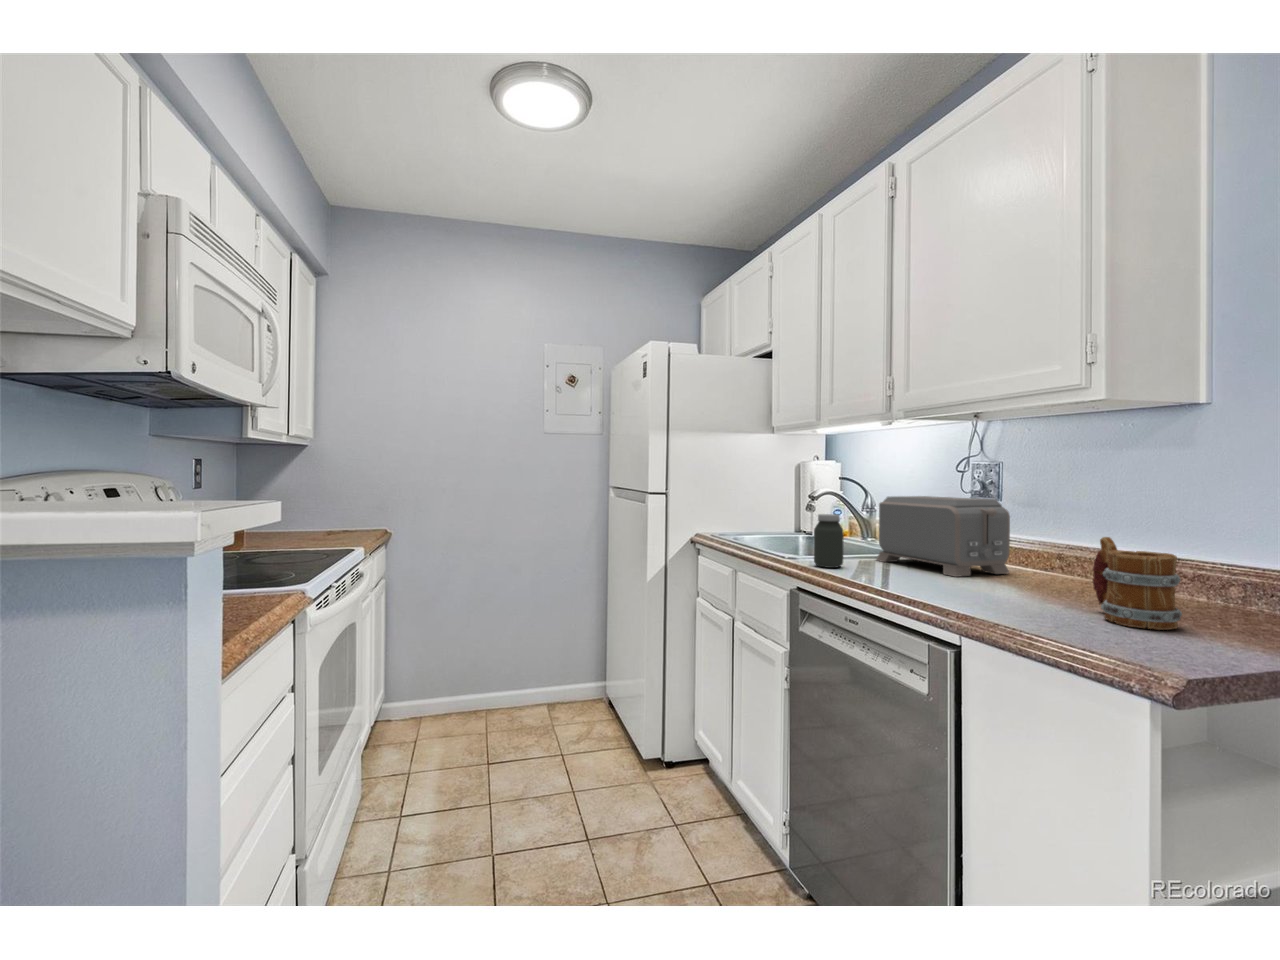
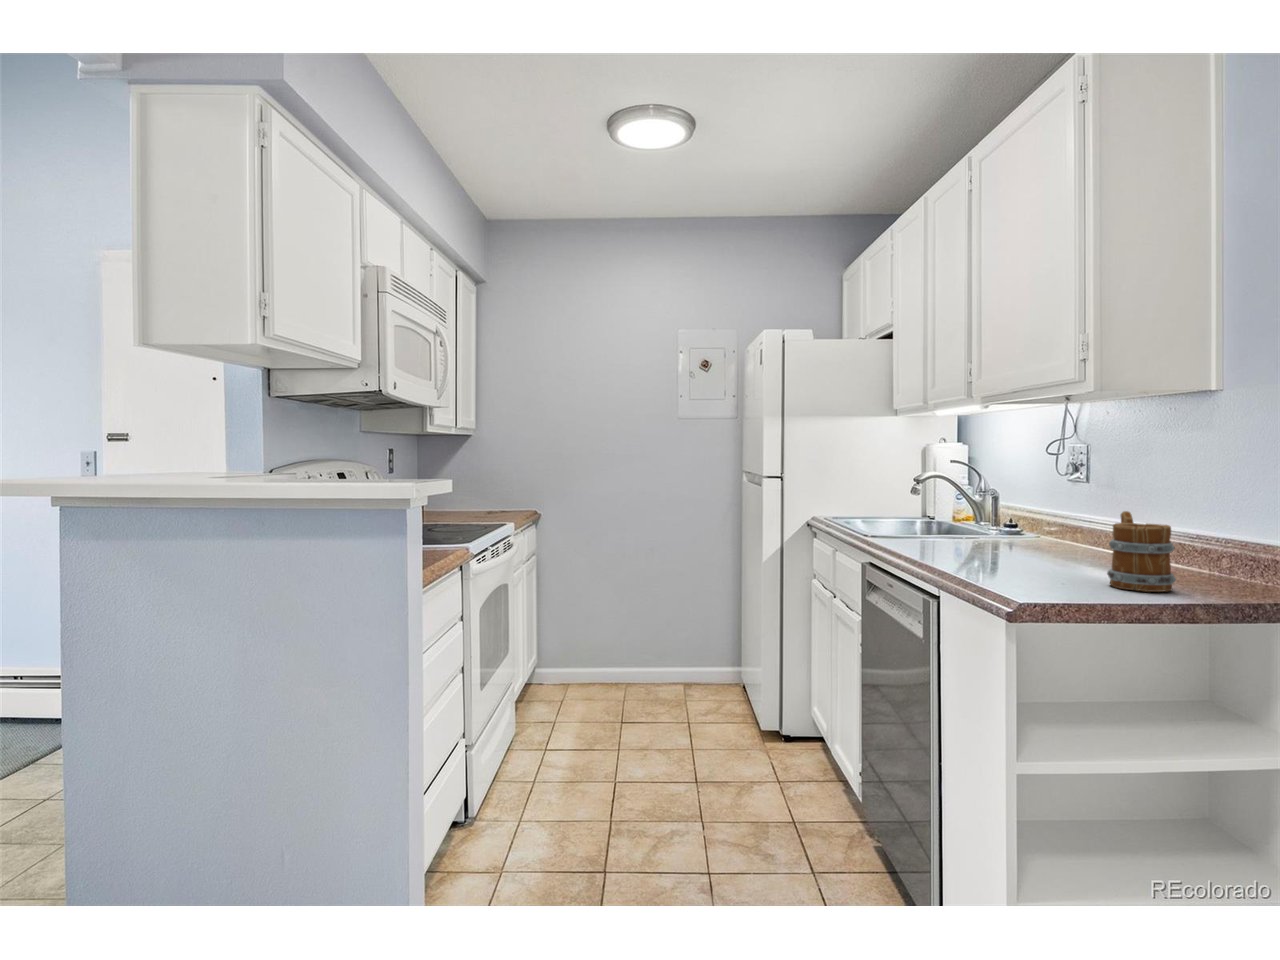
toaster: present [876,496,1010,577] -> none [975,478,1102,555]
jar: present [814,514,844,568] -> none [899,494,928,545]

